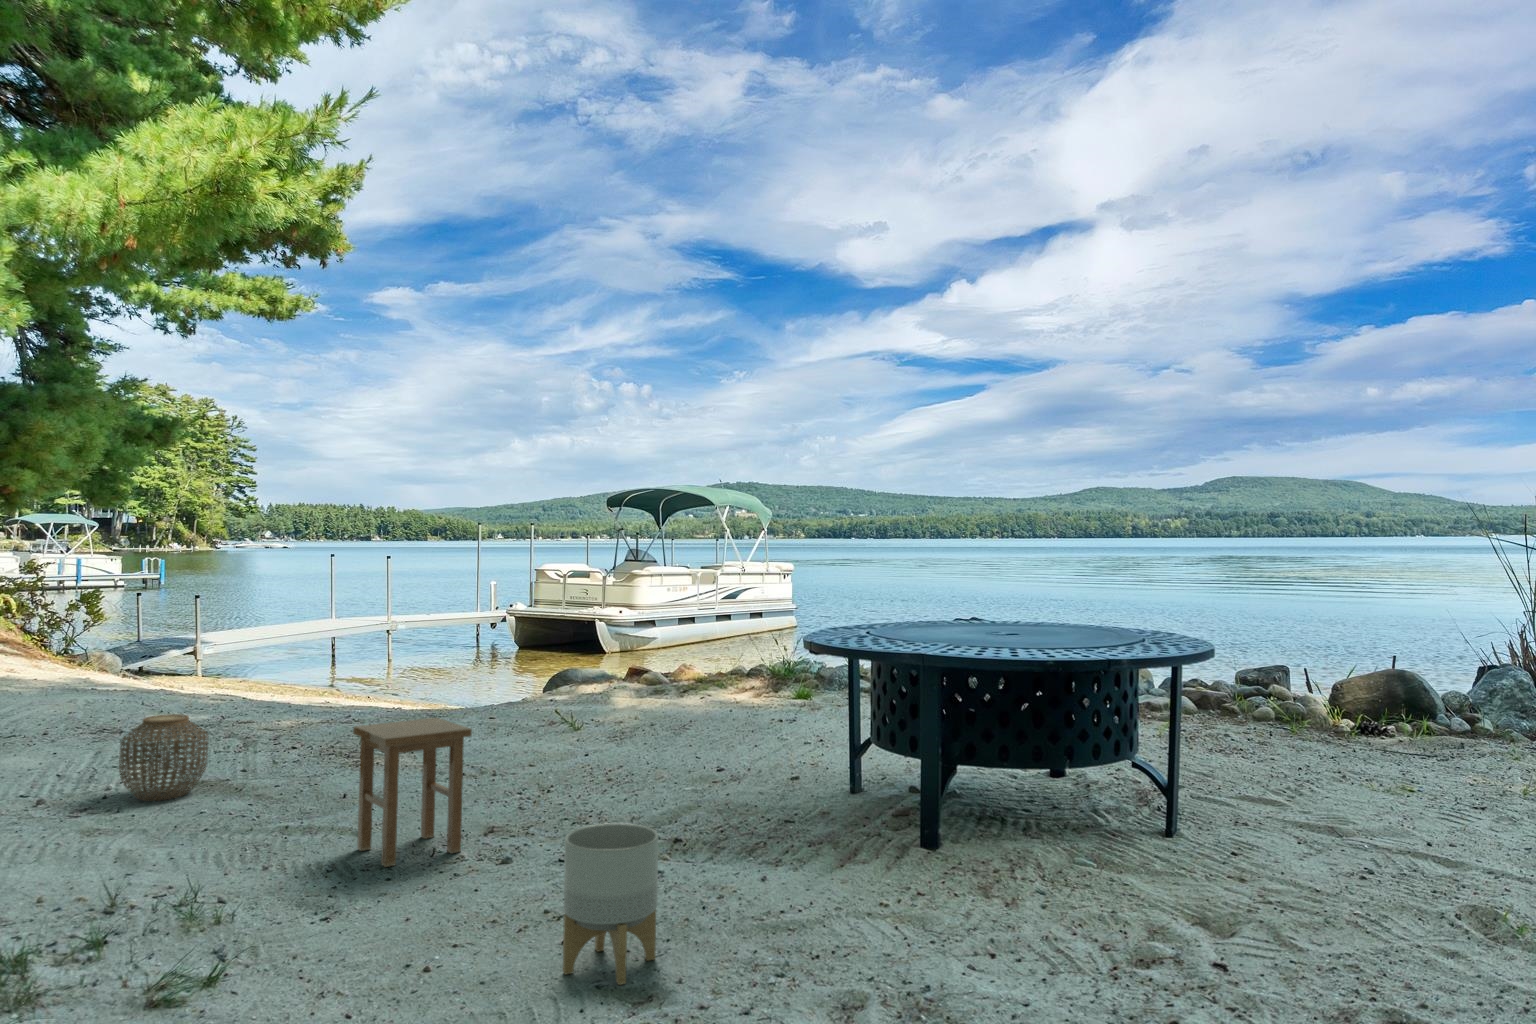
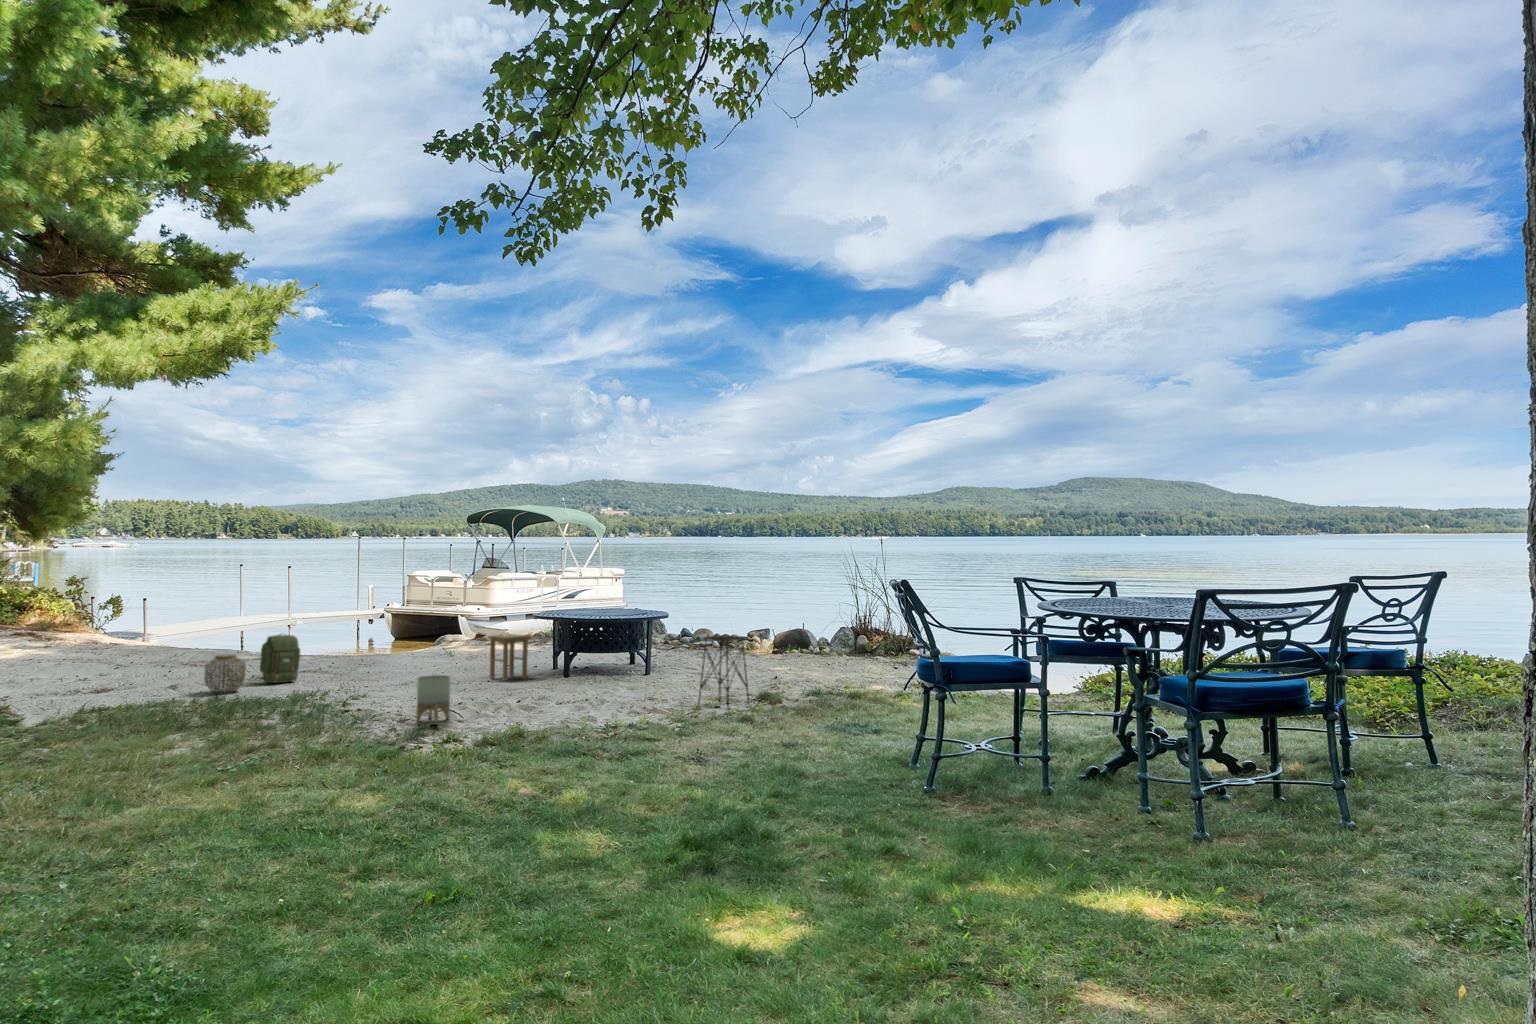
backpack: none [251,667,332,768] -> present [260,634,300,683]
side table: none [1313,707,1451,934] -> present [698,635,749,708]
stool: present [353,718,472,867] -> present [488,634,530,681]

